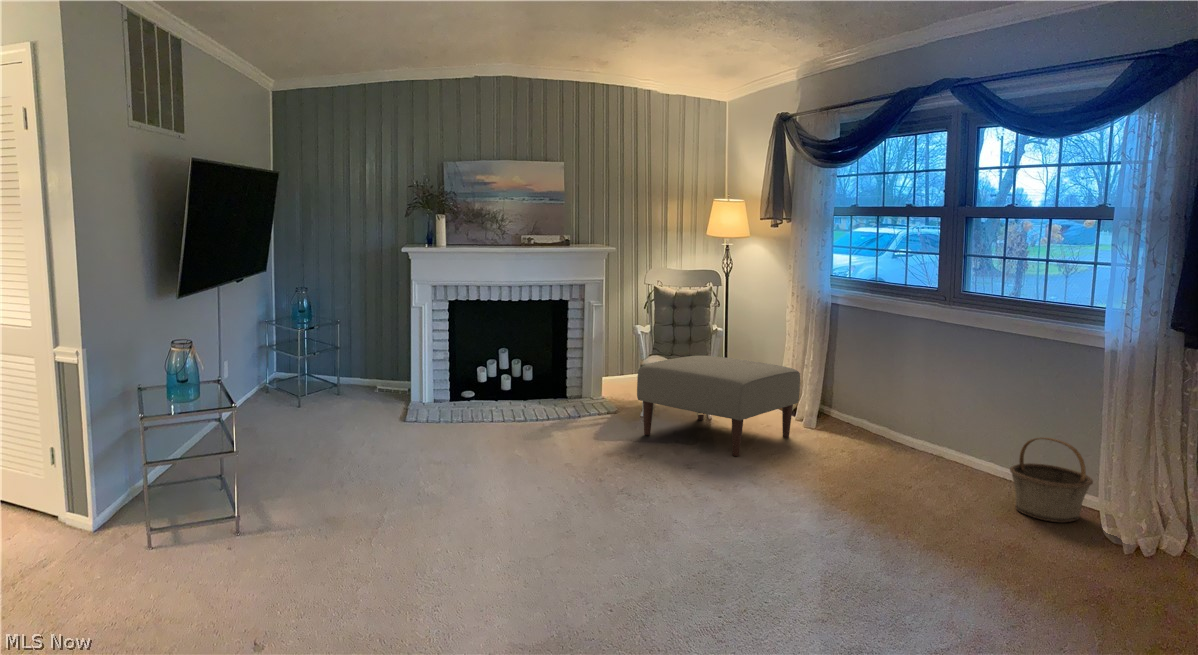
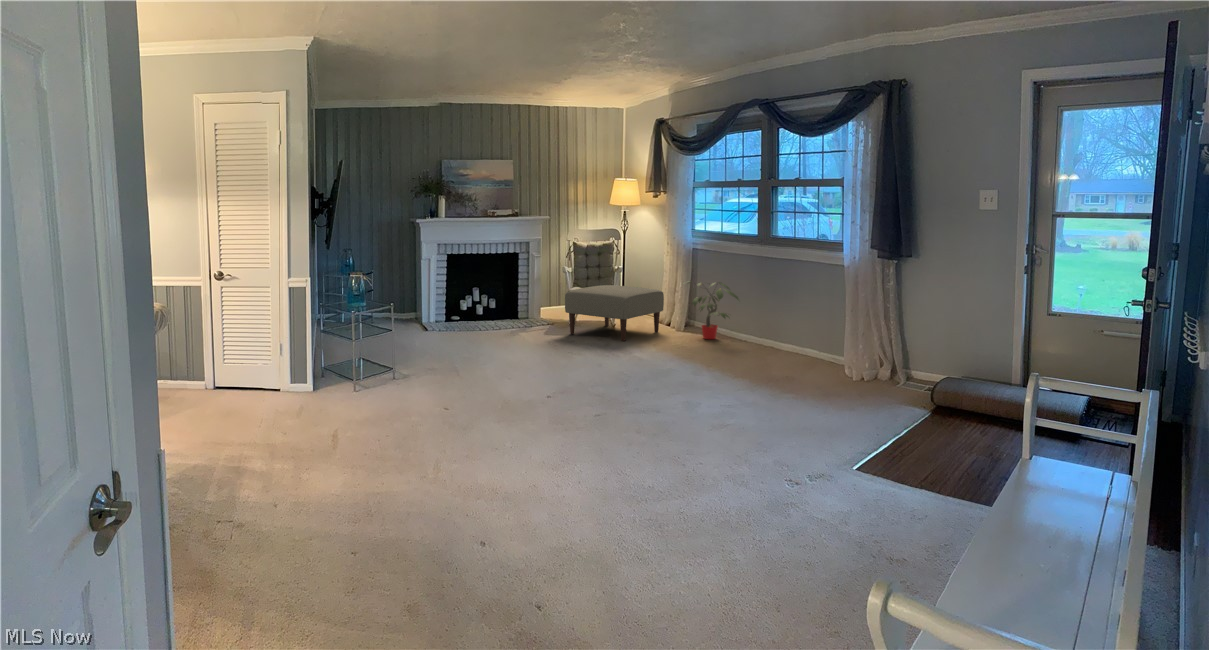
potted plant: none [833,358,953,459] -> present [687,281,738,339]
basket: present [1010,437,1093,522] -> none [760,317,798,359]

